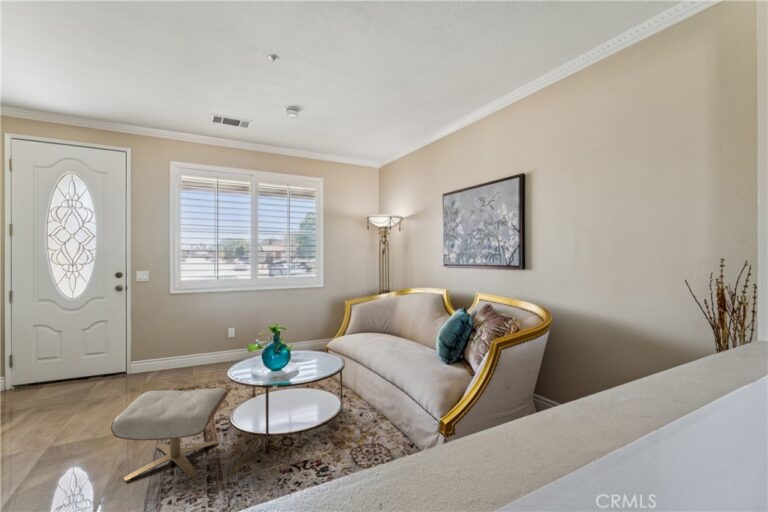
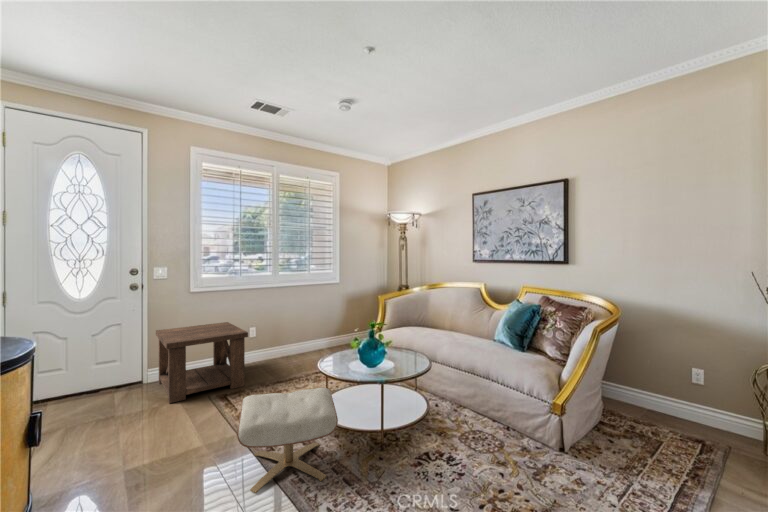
side table: none [128,322,208,393] -> present [156,322,248,403]

